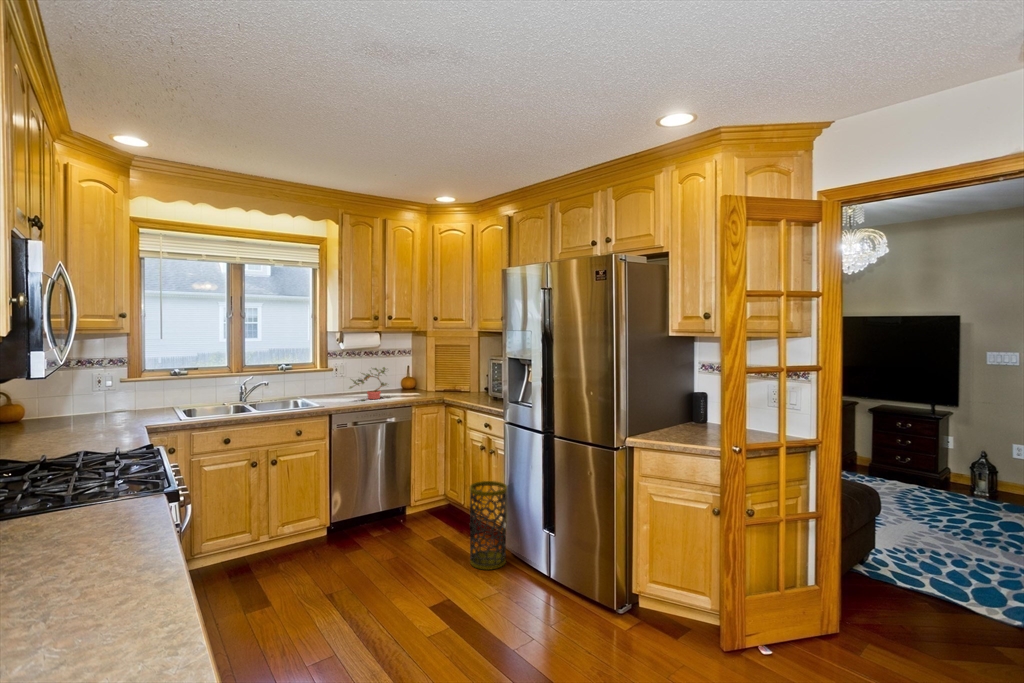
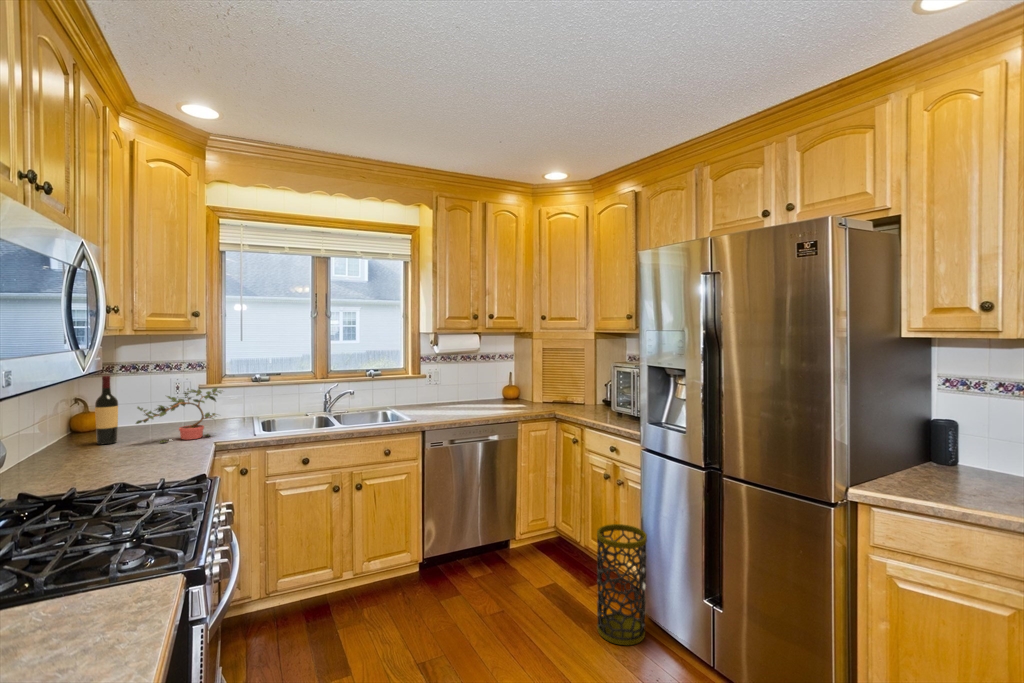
potted plant: present [349,367,387,399] -> present [136,388,221,443]
wine bottle: none [29,369,51,429] -> present [95,376,118,444]

